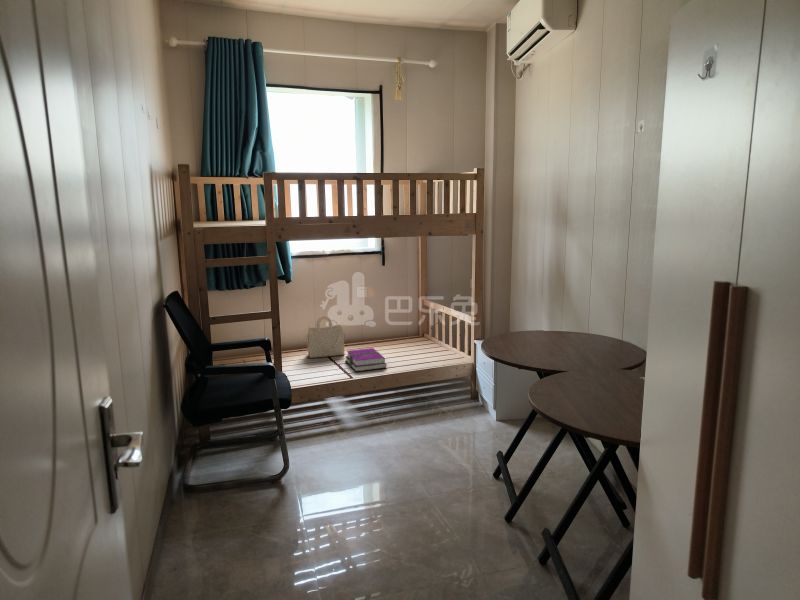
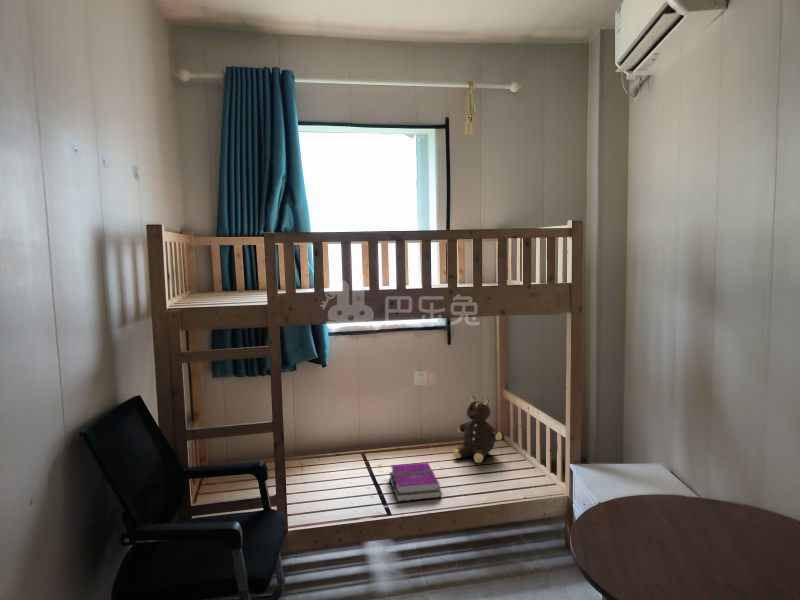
teddy bear: none [390,302,425,349] -> present [454,396,502,463]
handbag: present [306,316,345,358] -> none [341,415,393,470]

